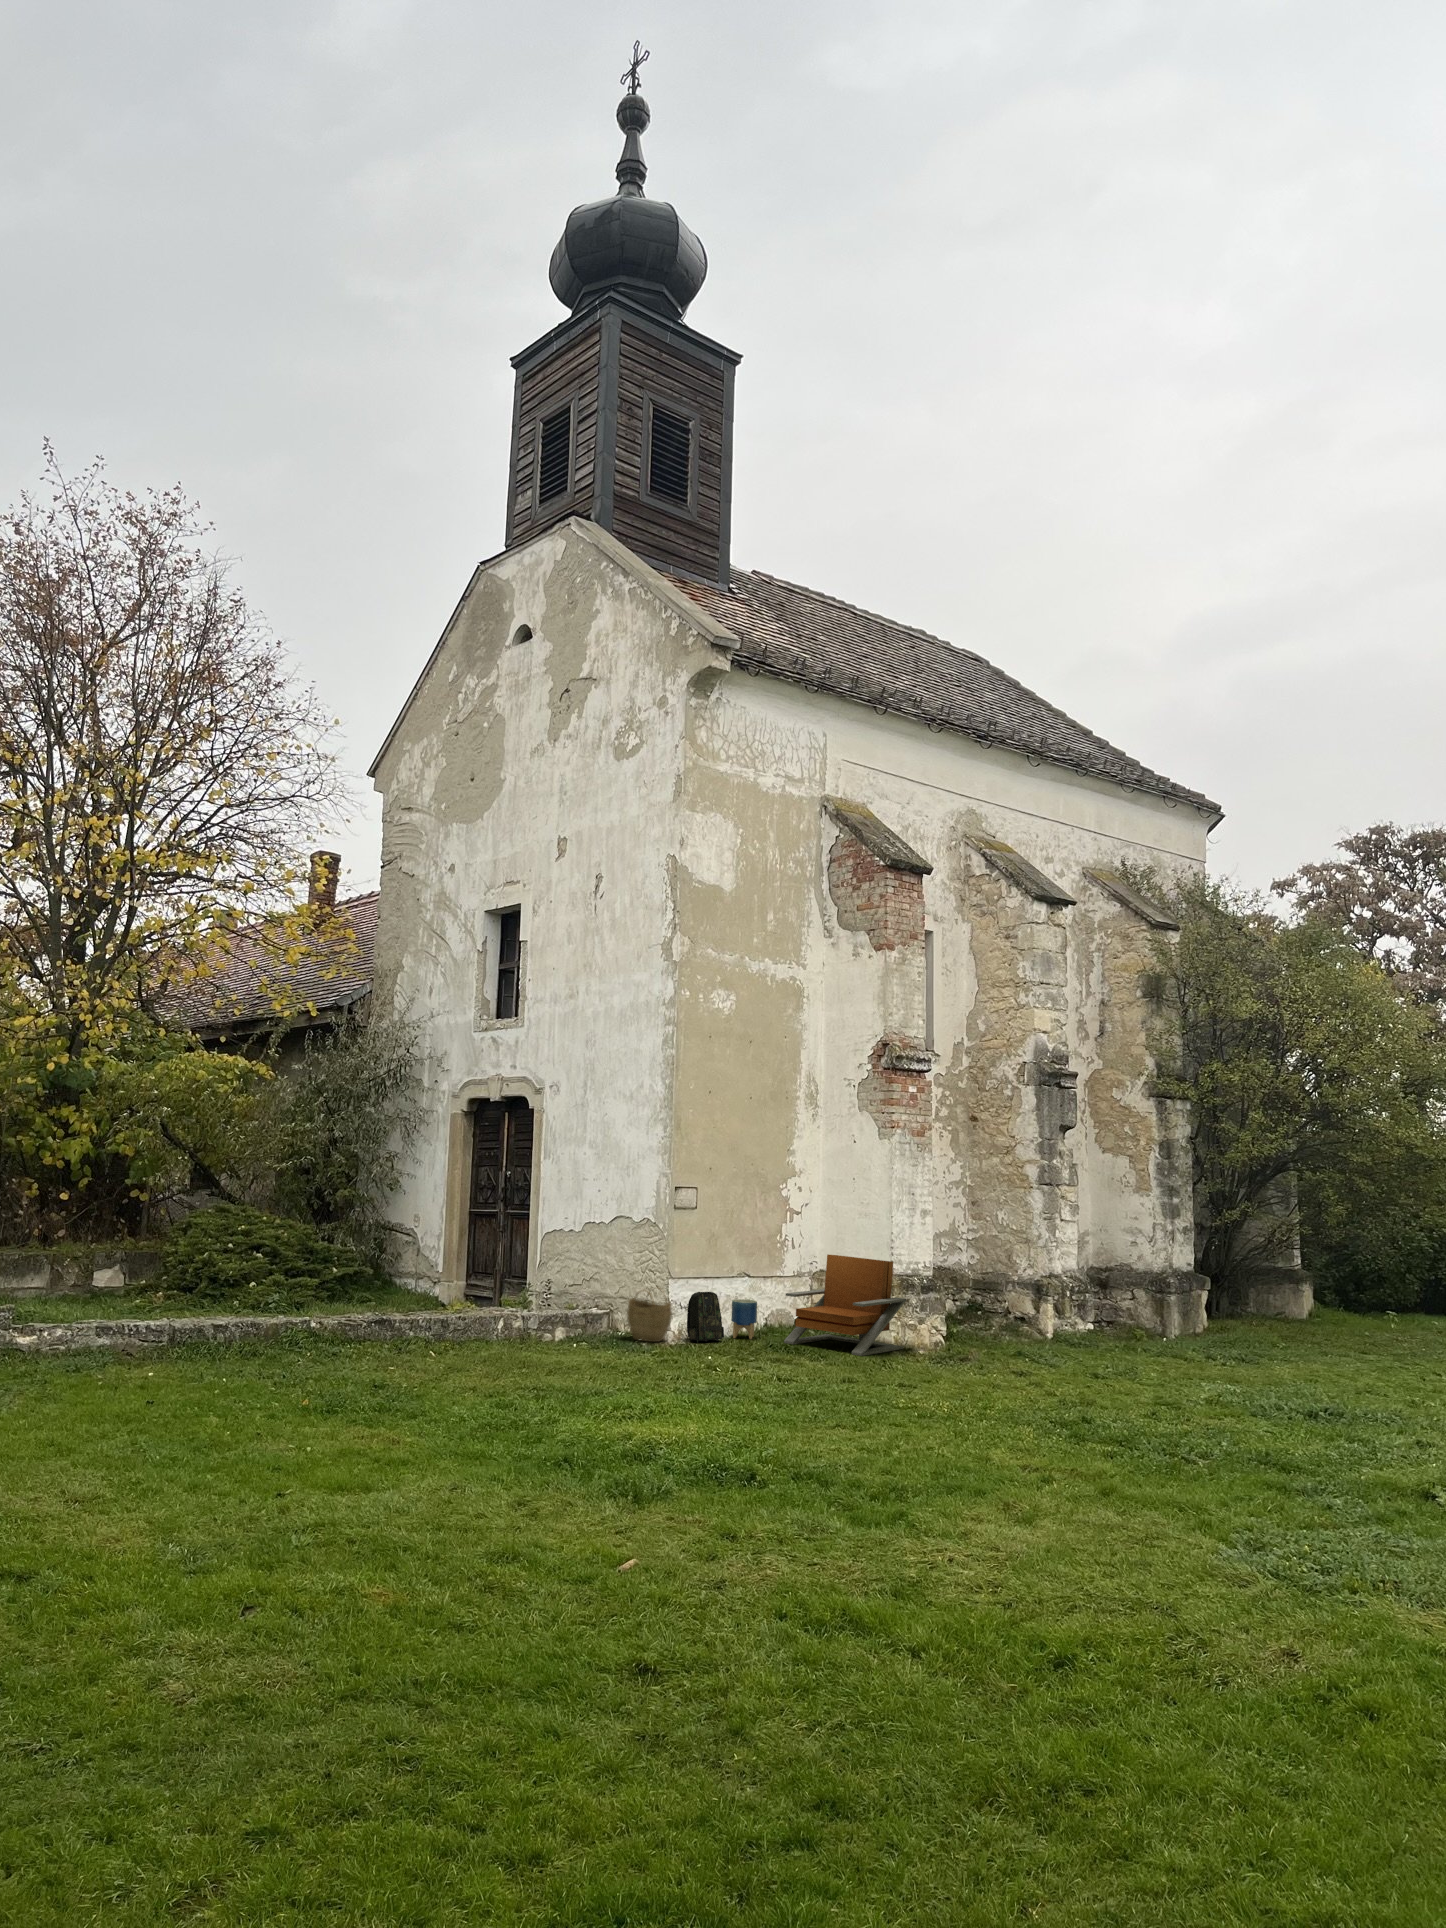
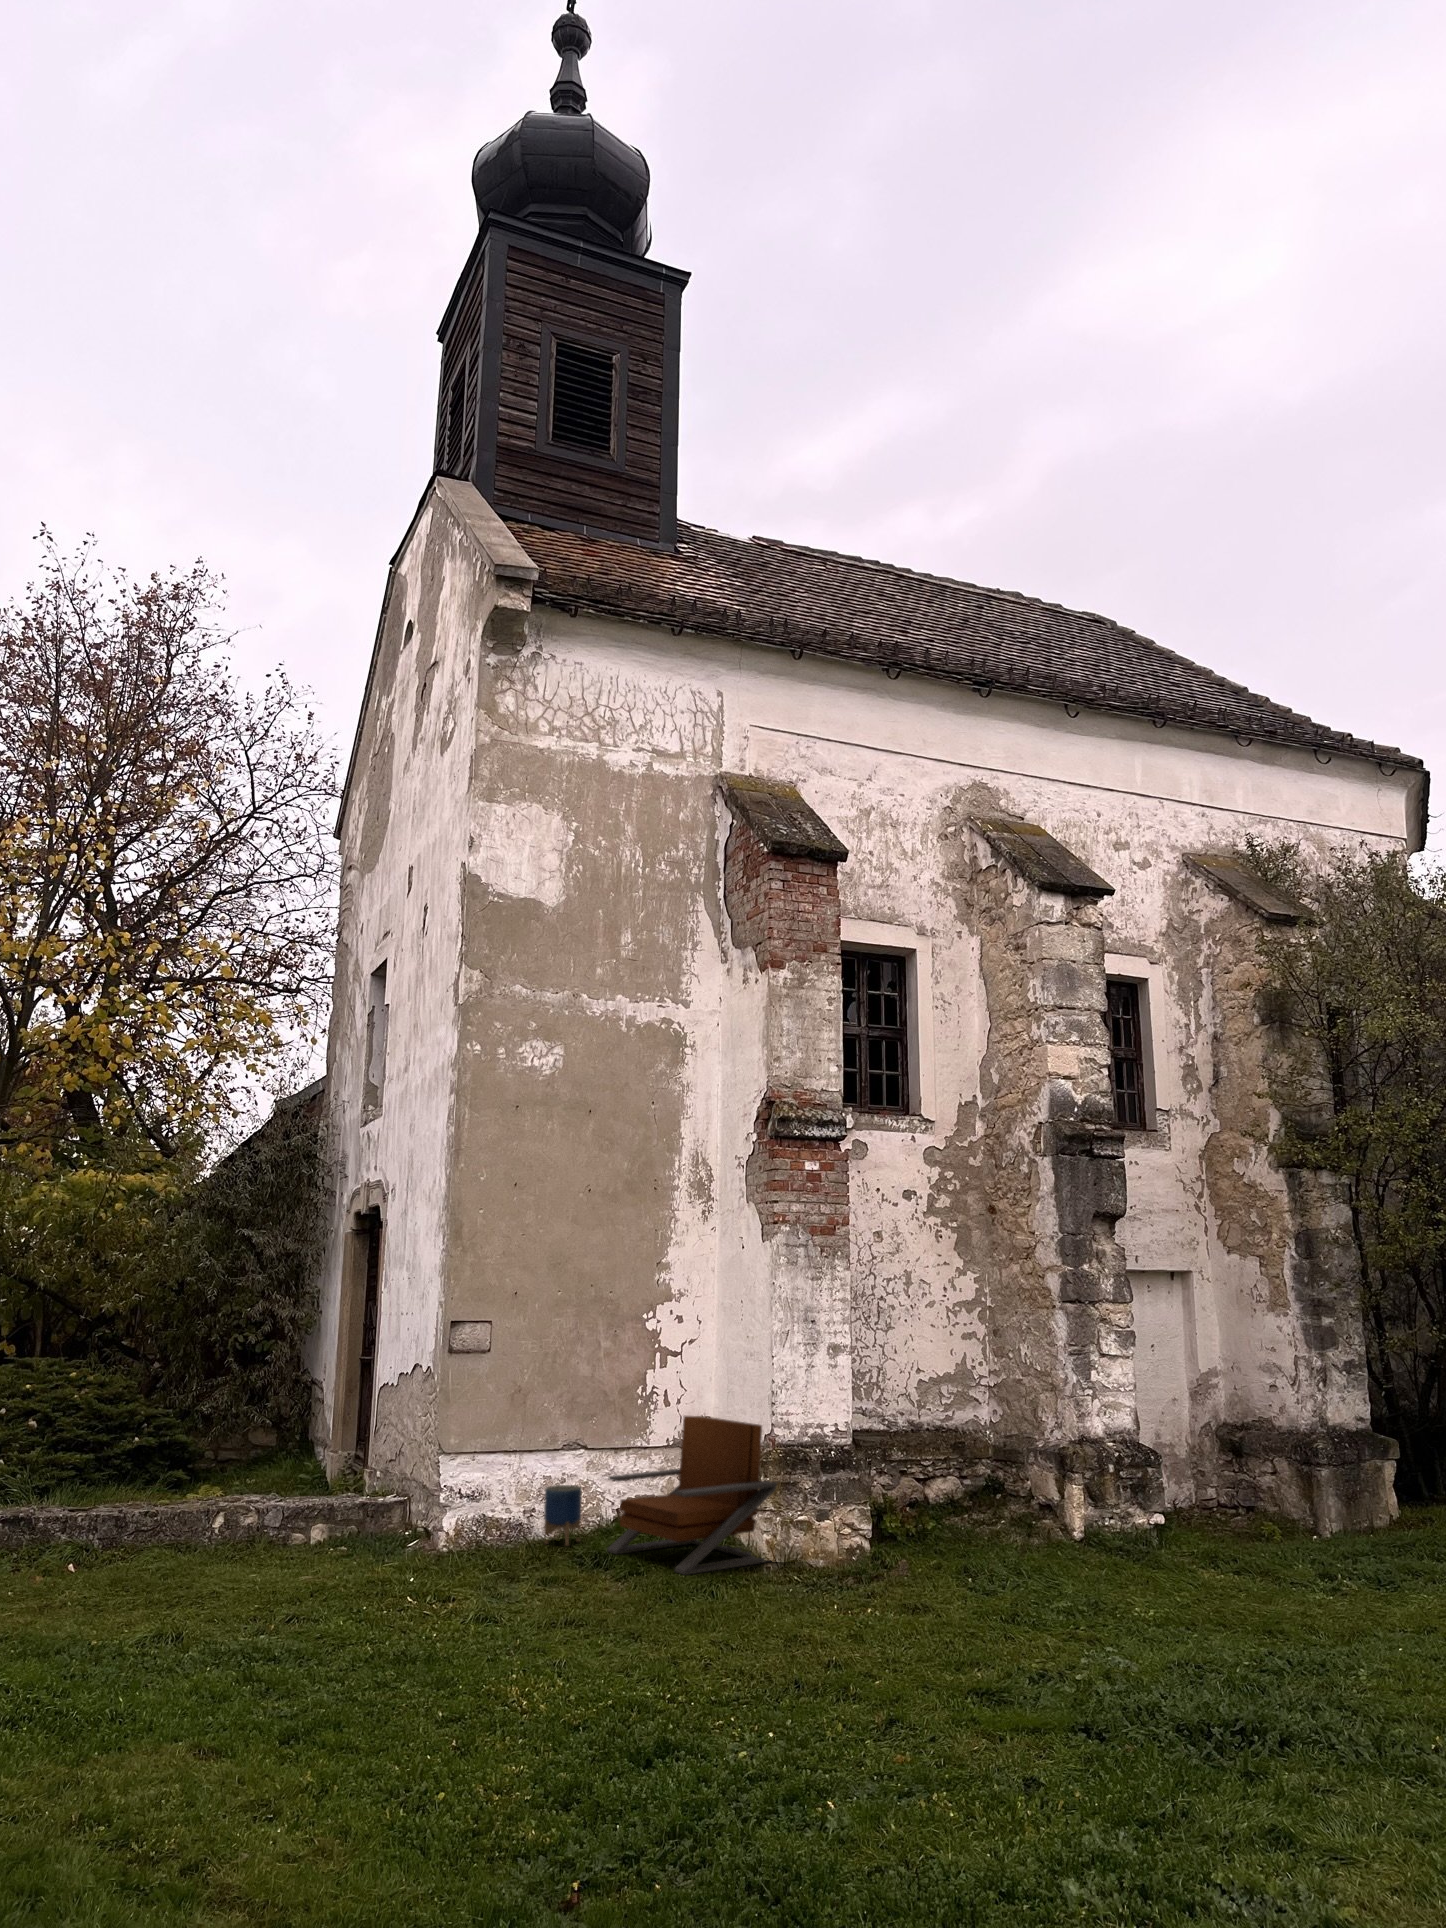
woven basket: present [627,1290,672,1342] -> none [377,1470,439,1553]
backpack: present [687,1292,724,1342] -> none [463,1475,517,1554]

